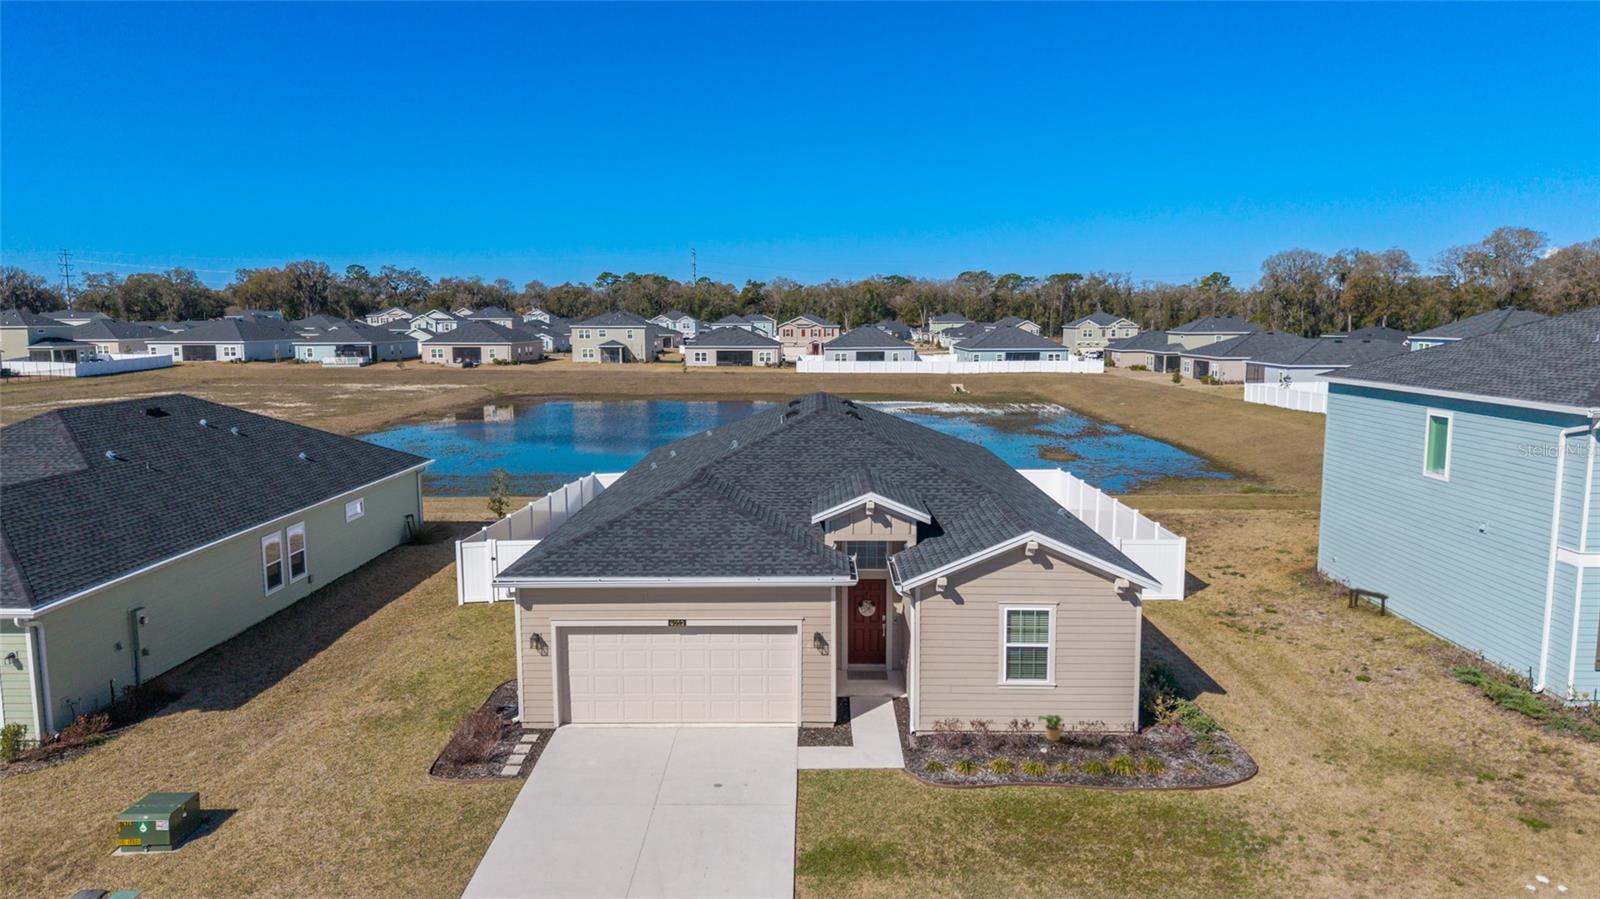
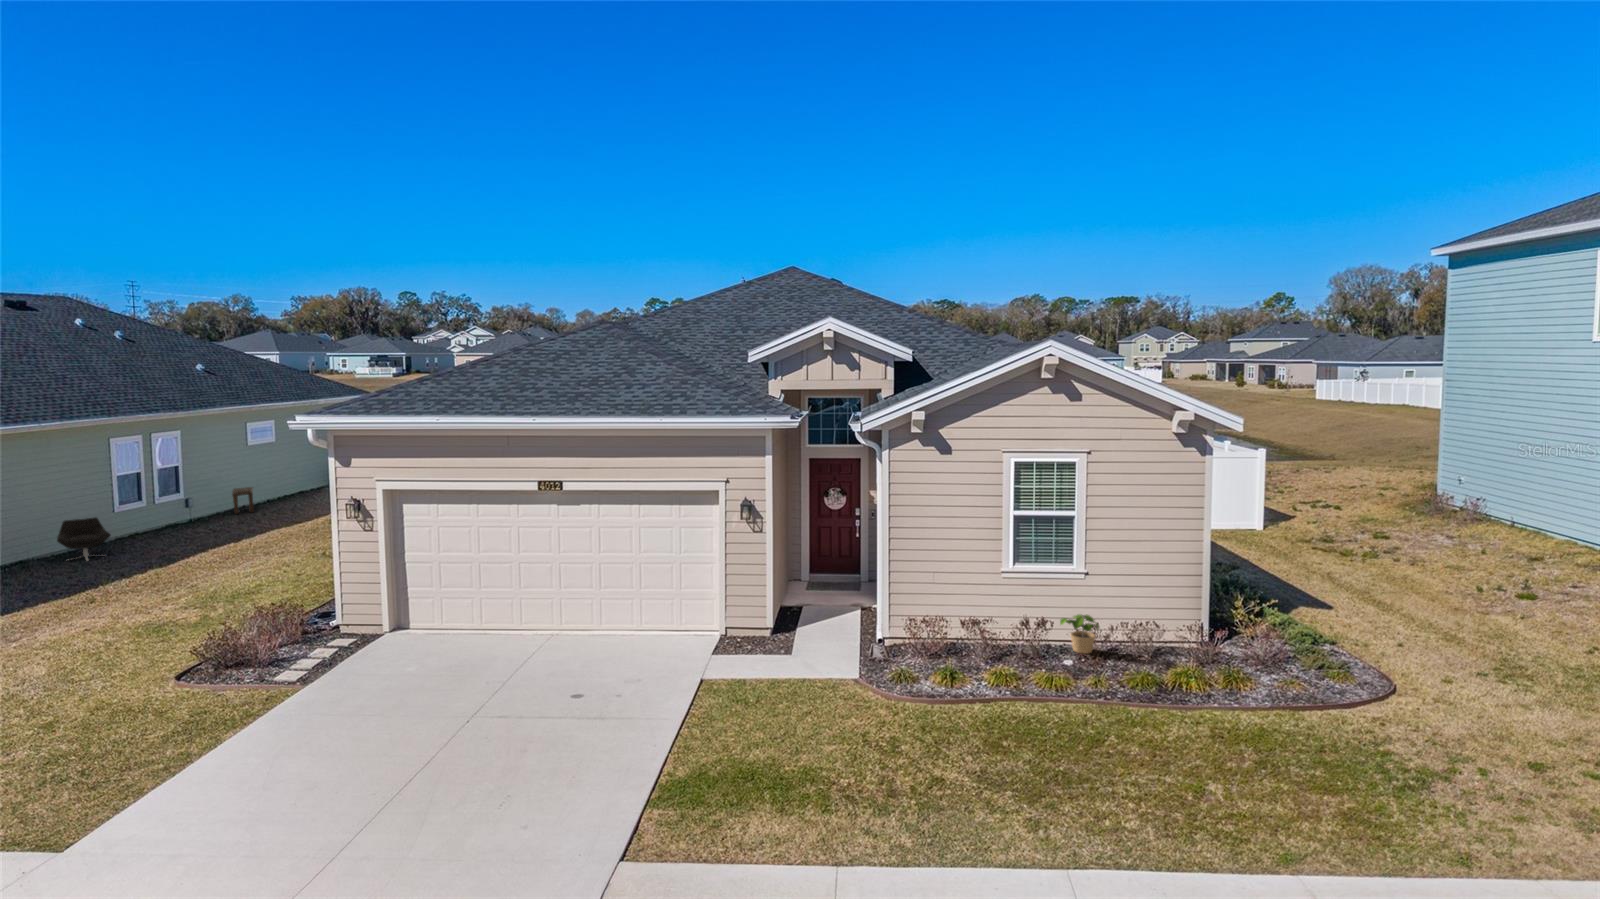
bench: present [1349,588,1388,616] -> present [232,487,254,514]
lounge chair: none [260,617,301,655] -> present [57,517,111,561]

